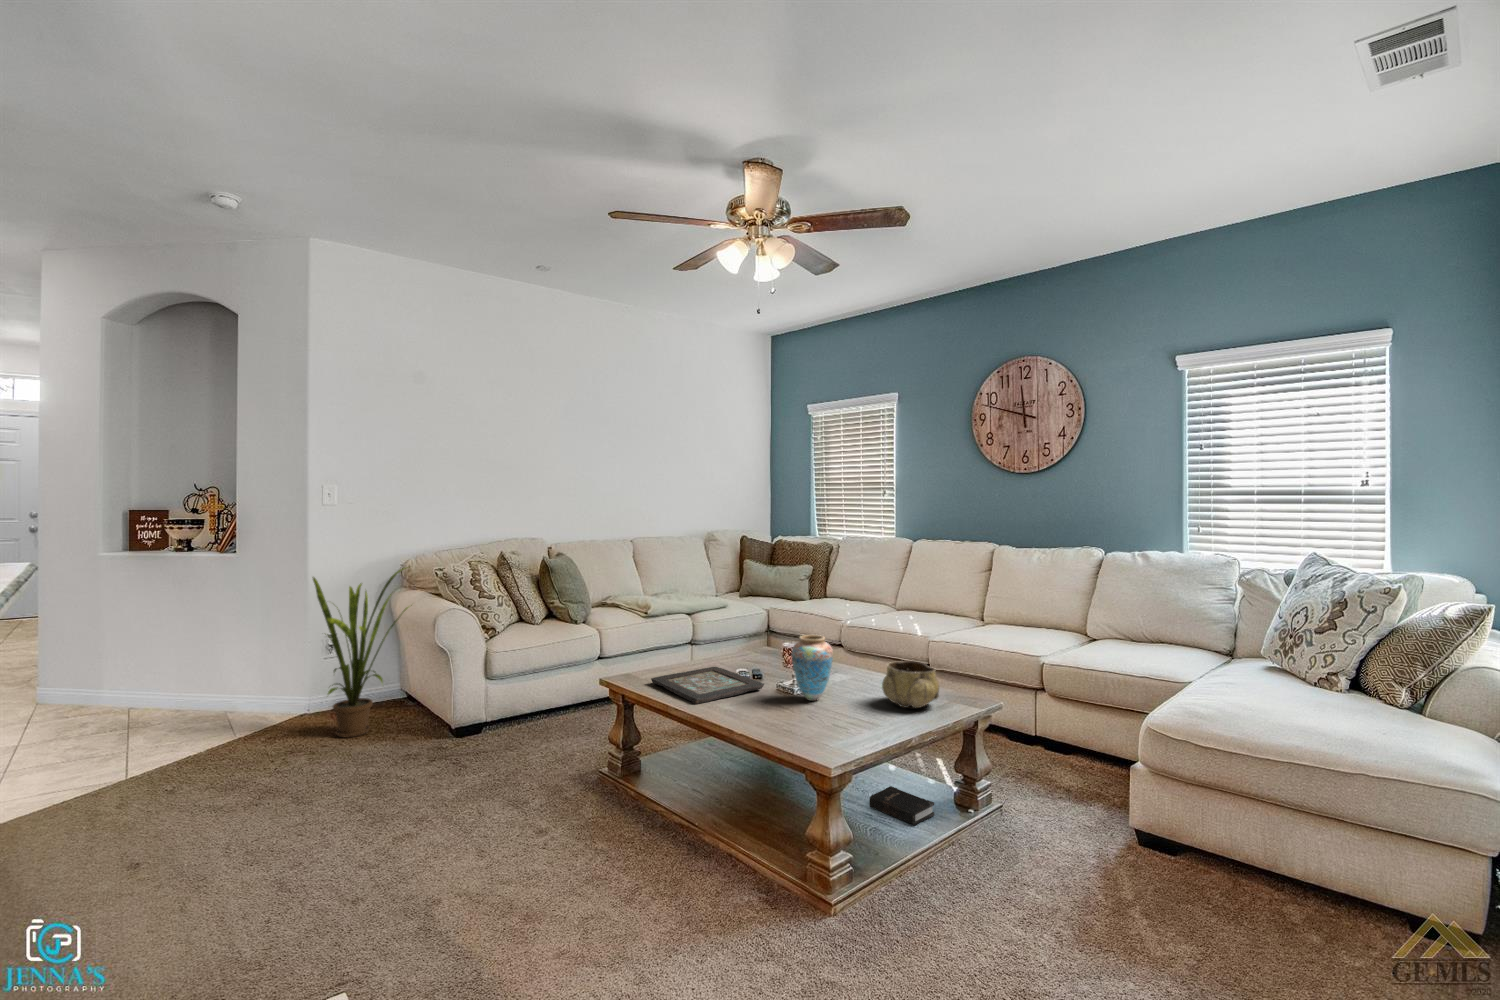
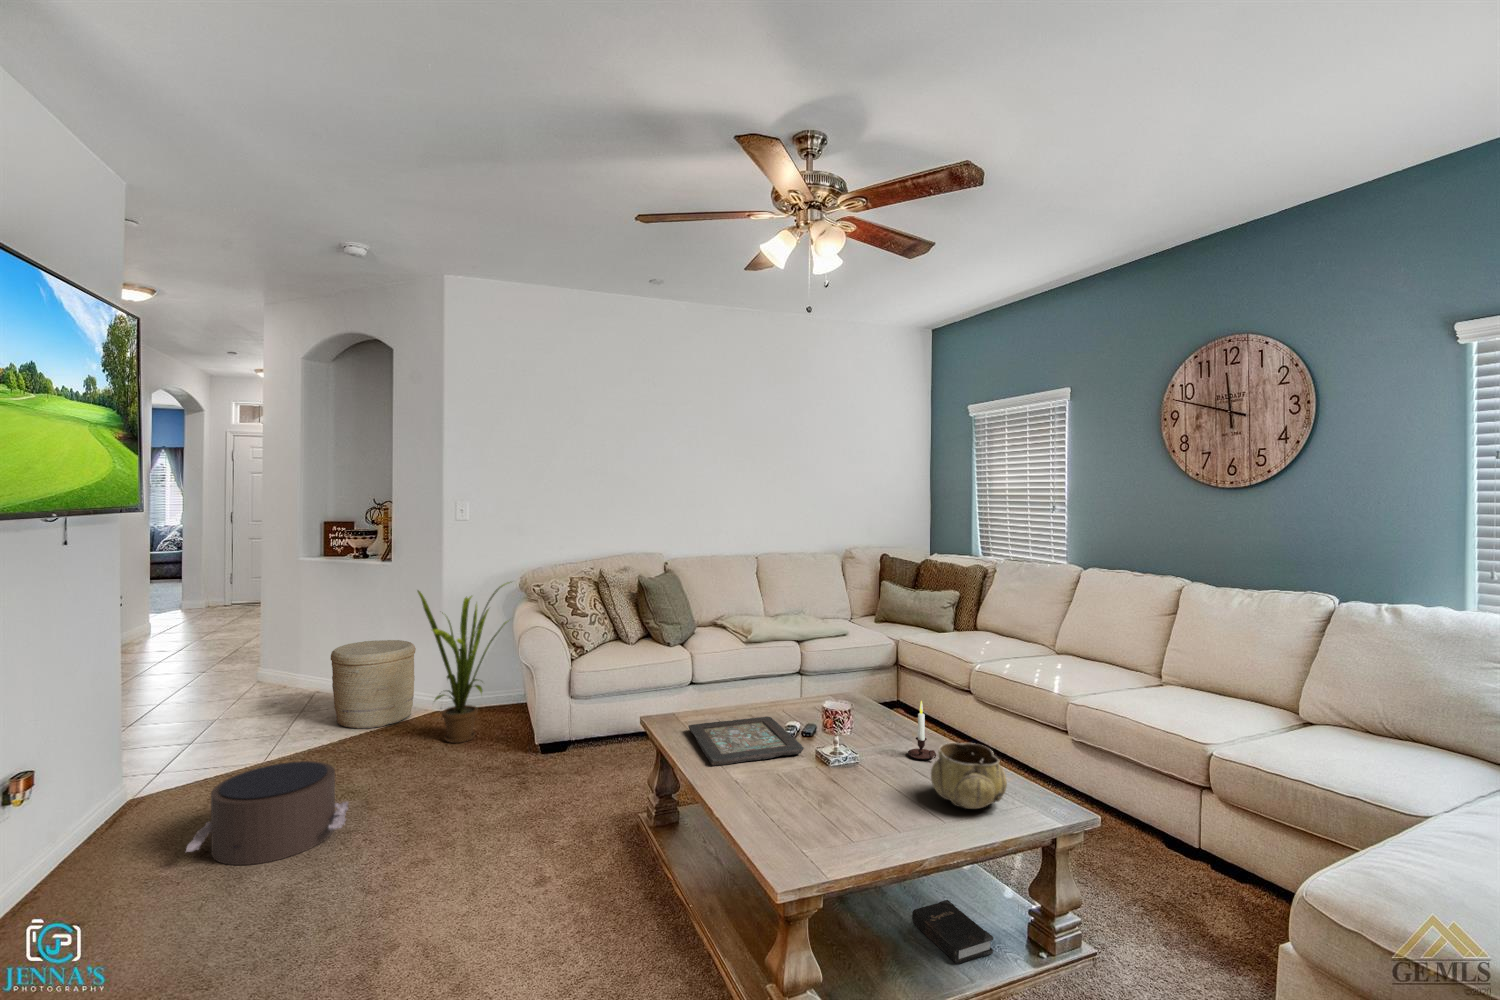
vase: present [792,635,833,701] -> none [824,697,875,779]
candle: none [843,636,868,683] -> present [908,701,936,760]
woven basket: none [177,639,280,737] -> present [331,640,416,729]
pouf: none [110,758,292,870] -> present [186,761,348,865]

